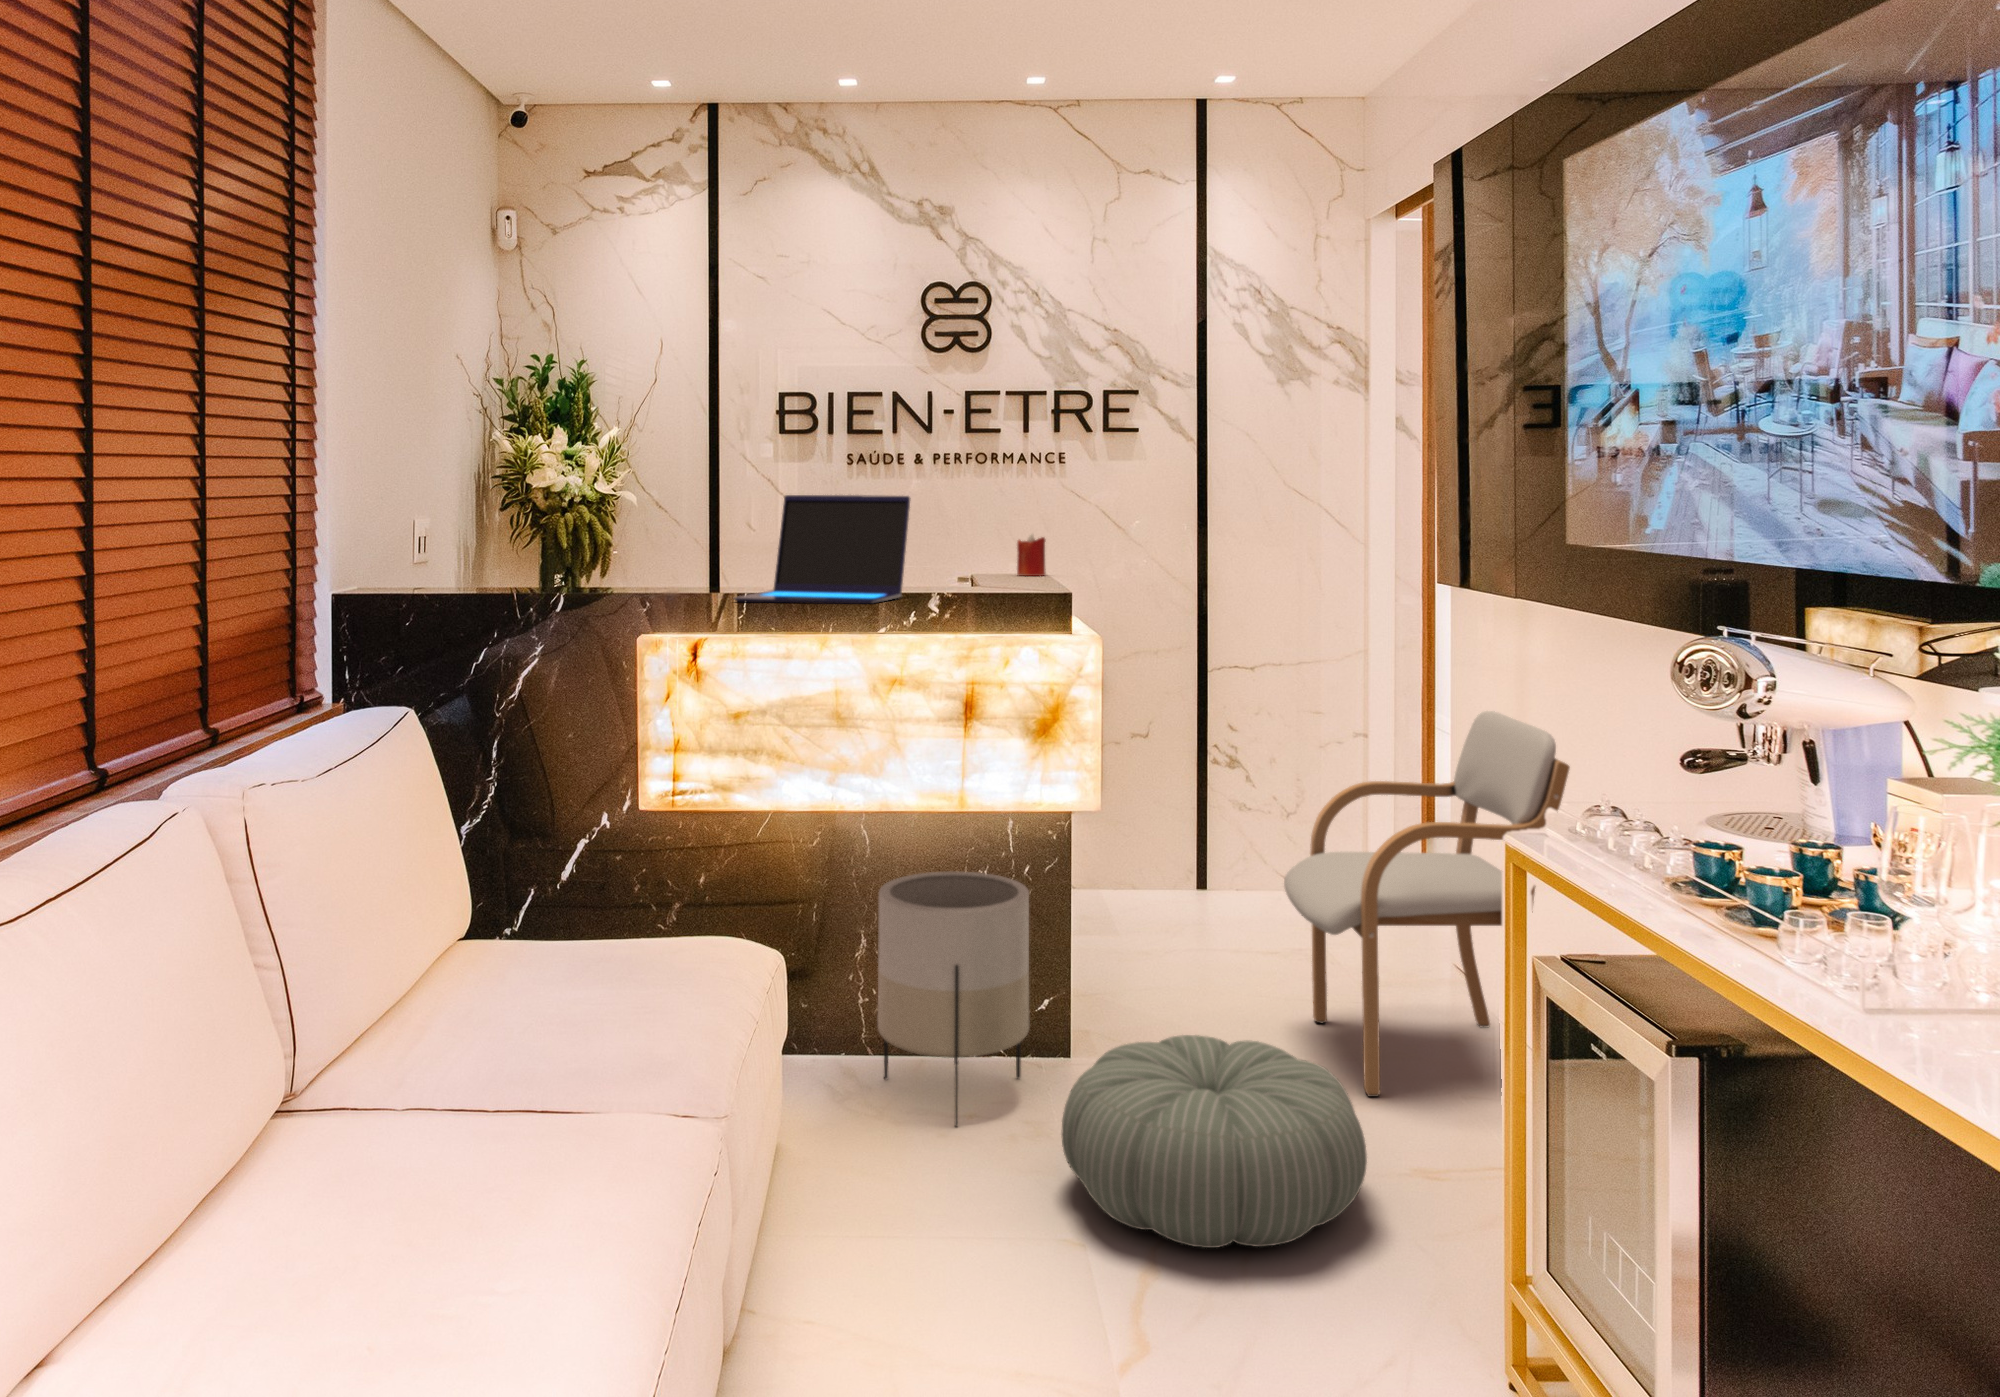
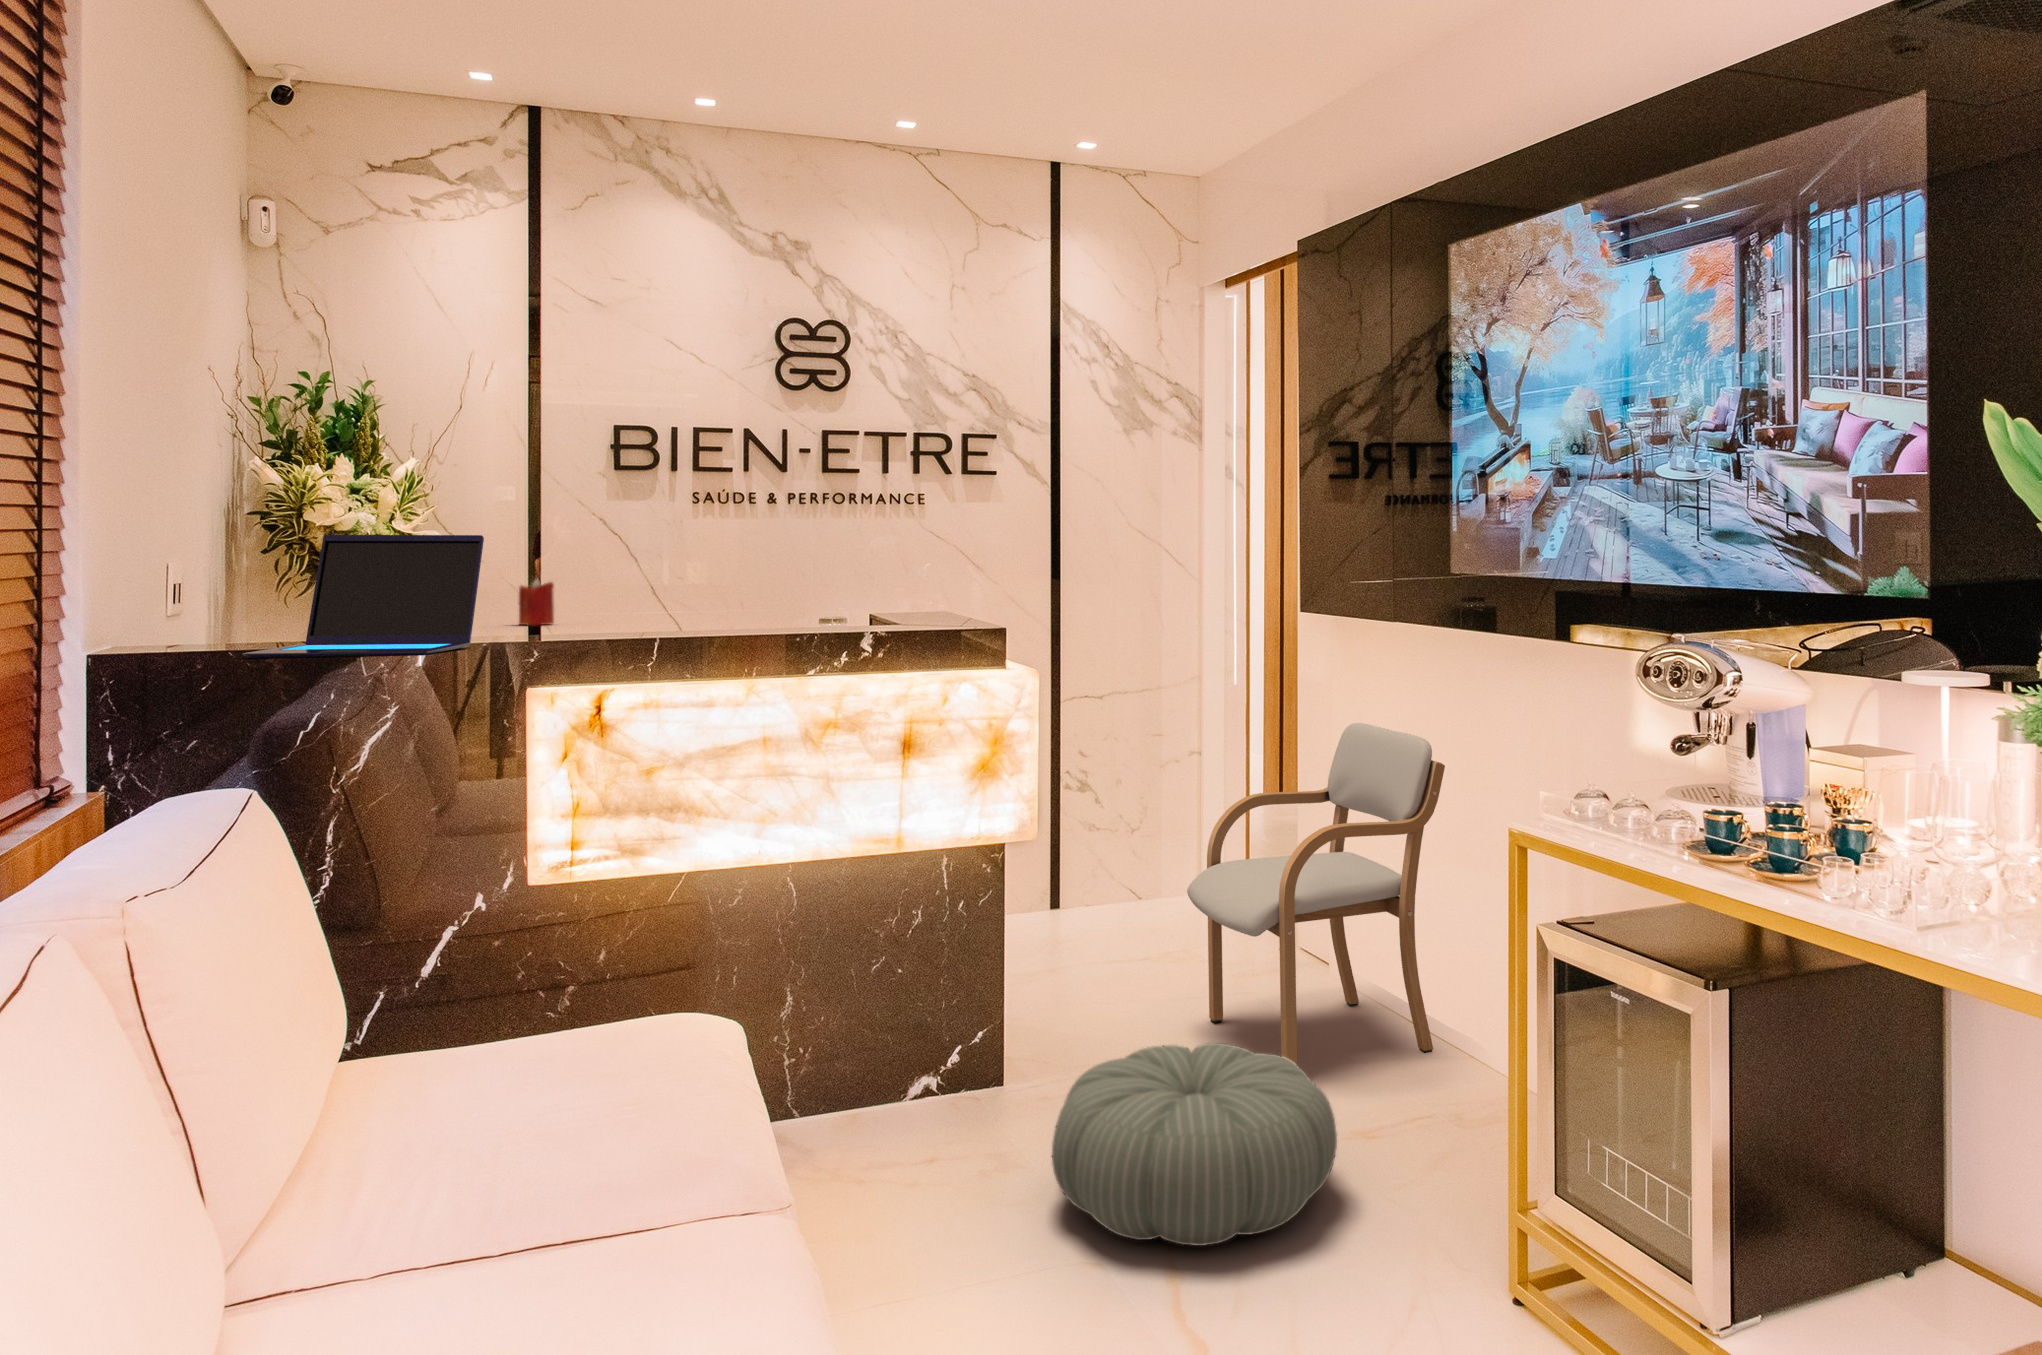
laptop: present [734,495,911,604] -> present [243,535,484,659]
candle: present [1017,534,1045,576] -> present [519,579,554,625]
planter: present [878,871,1029,1127] -> none [820,915,980,1177]

